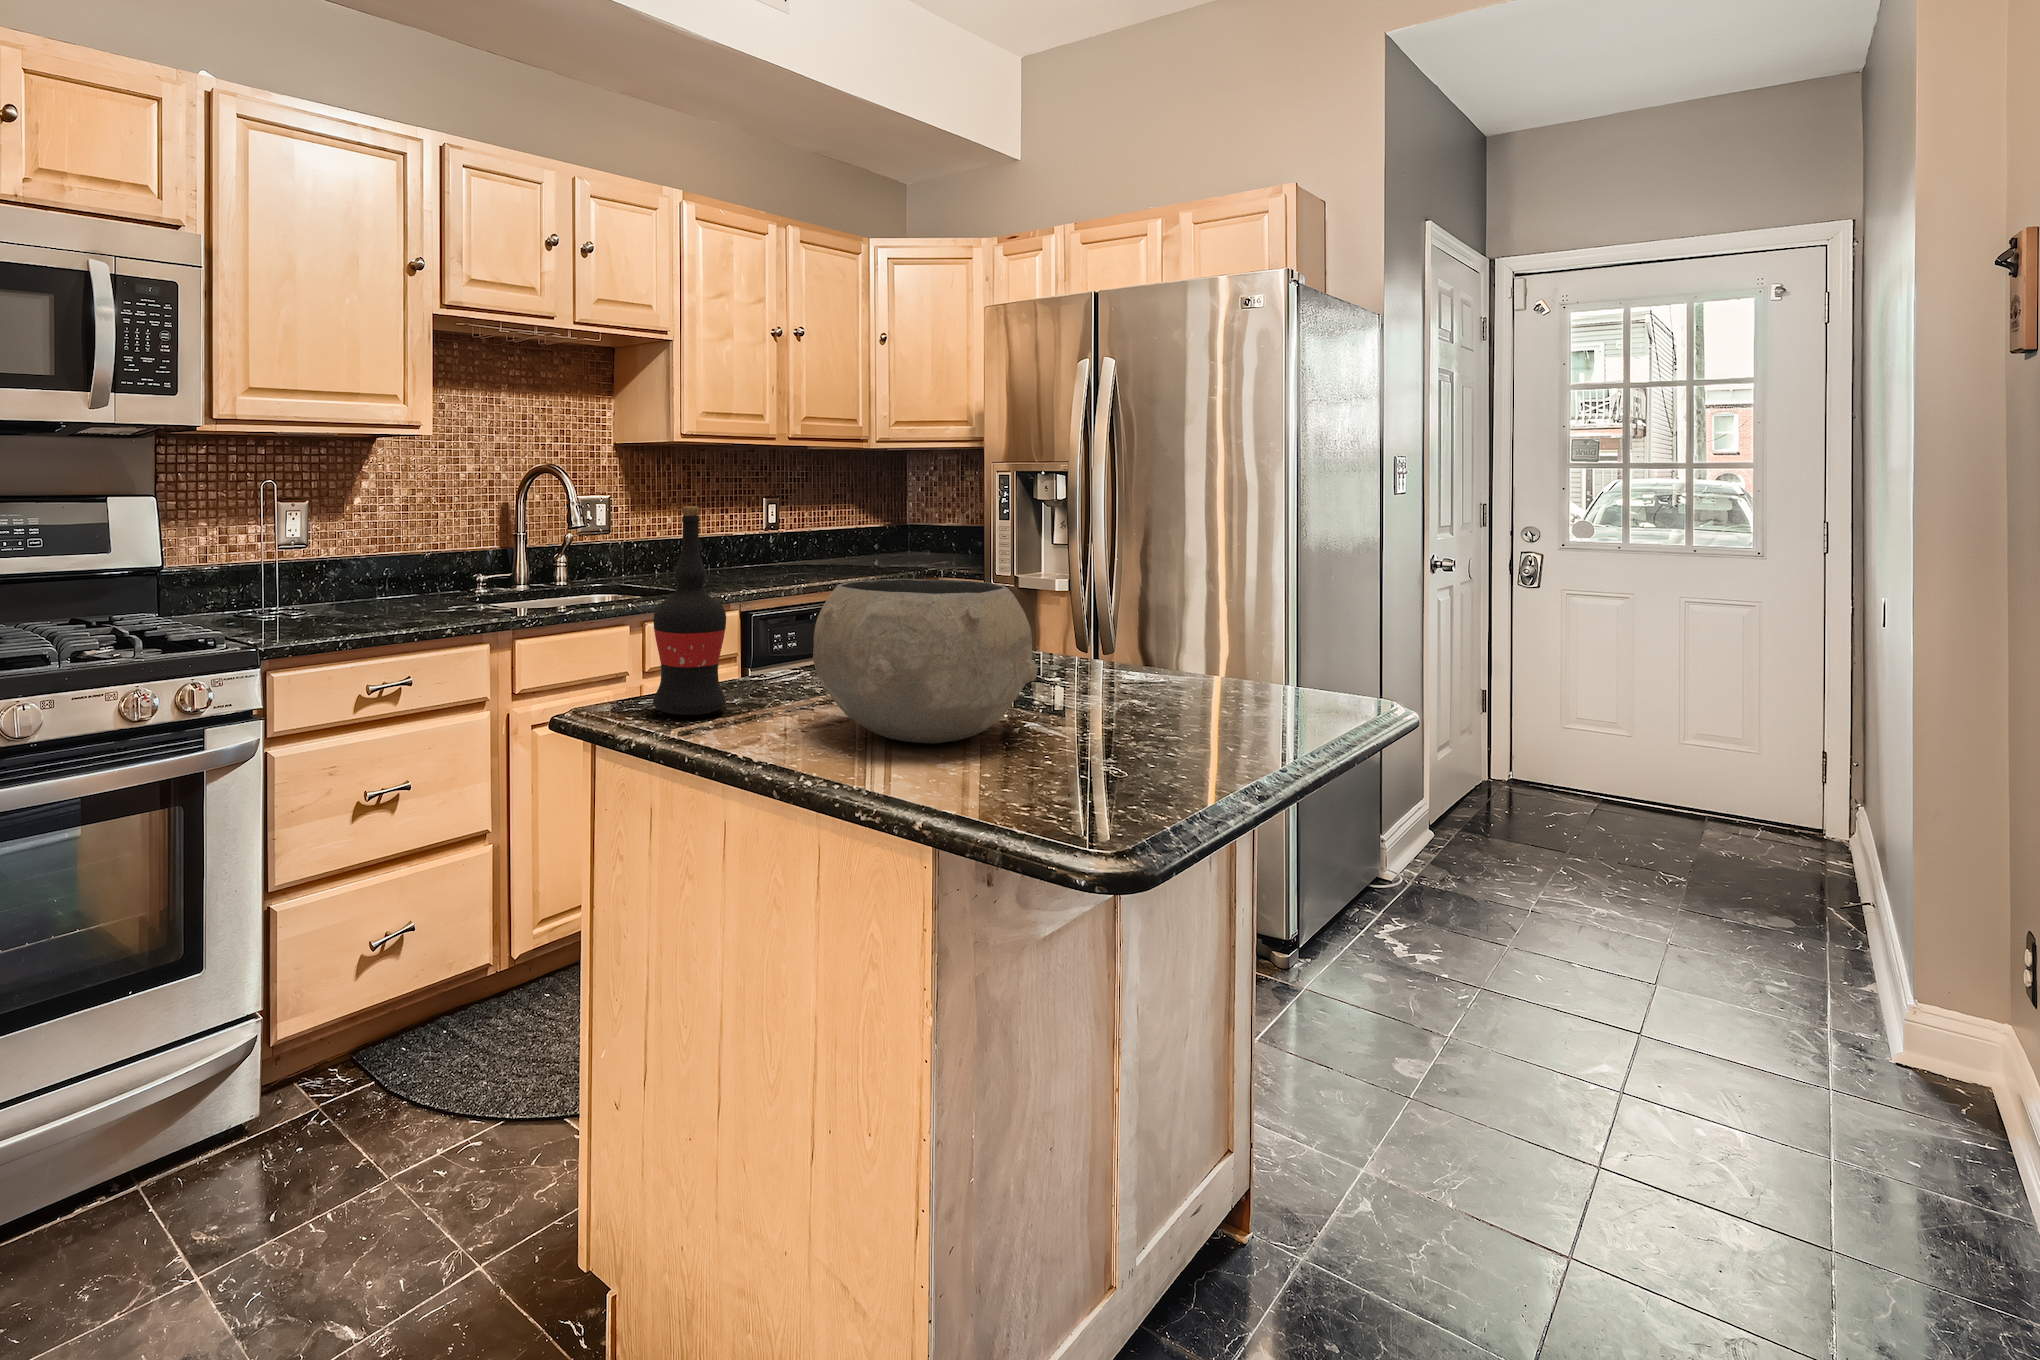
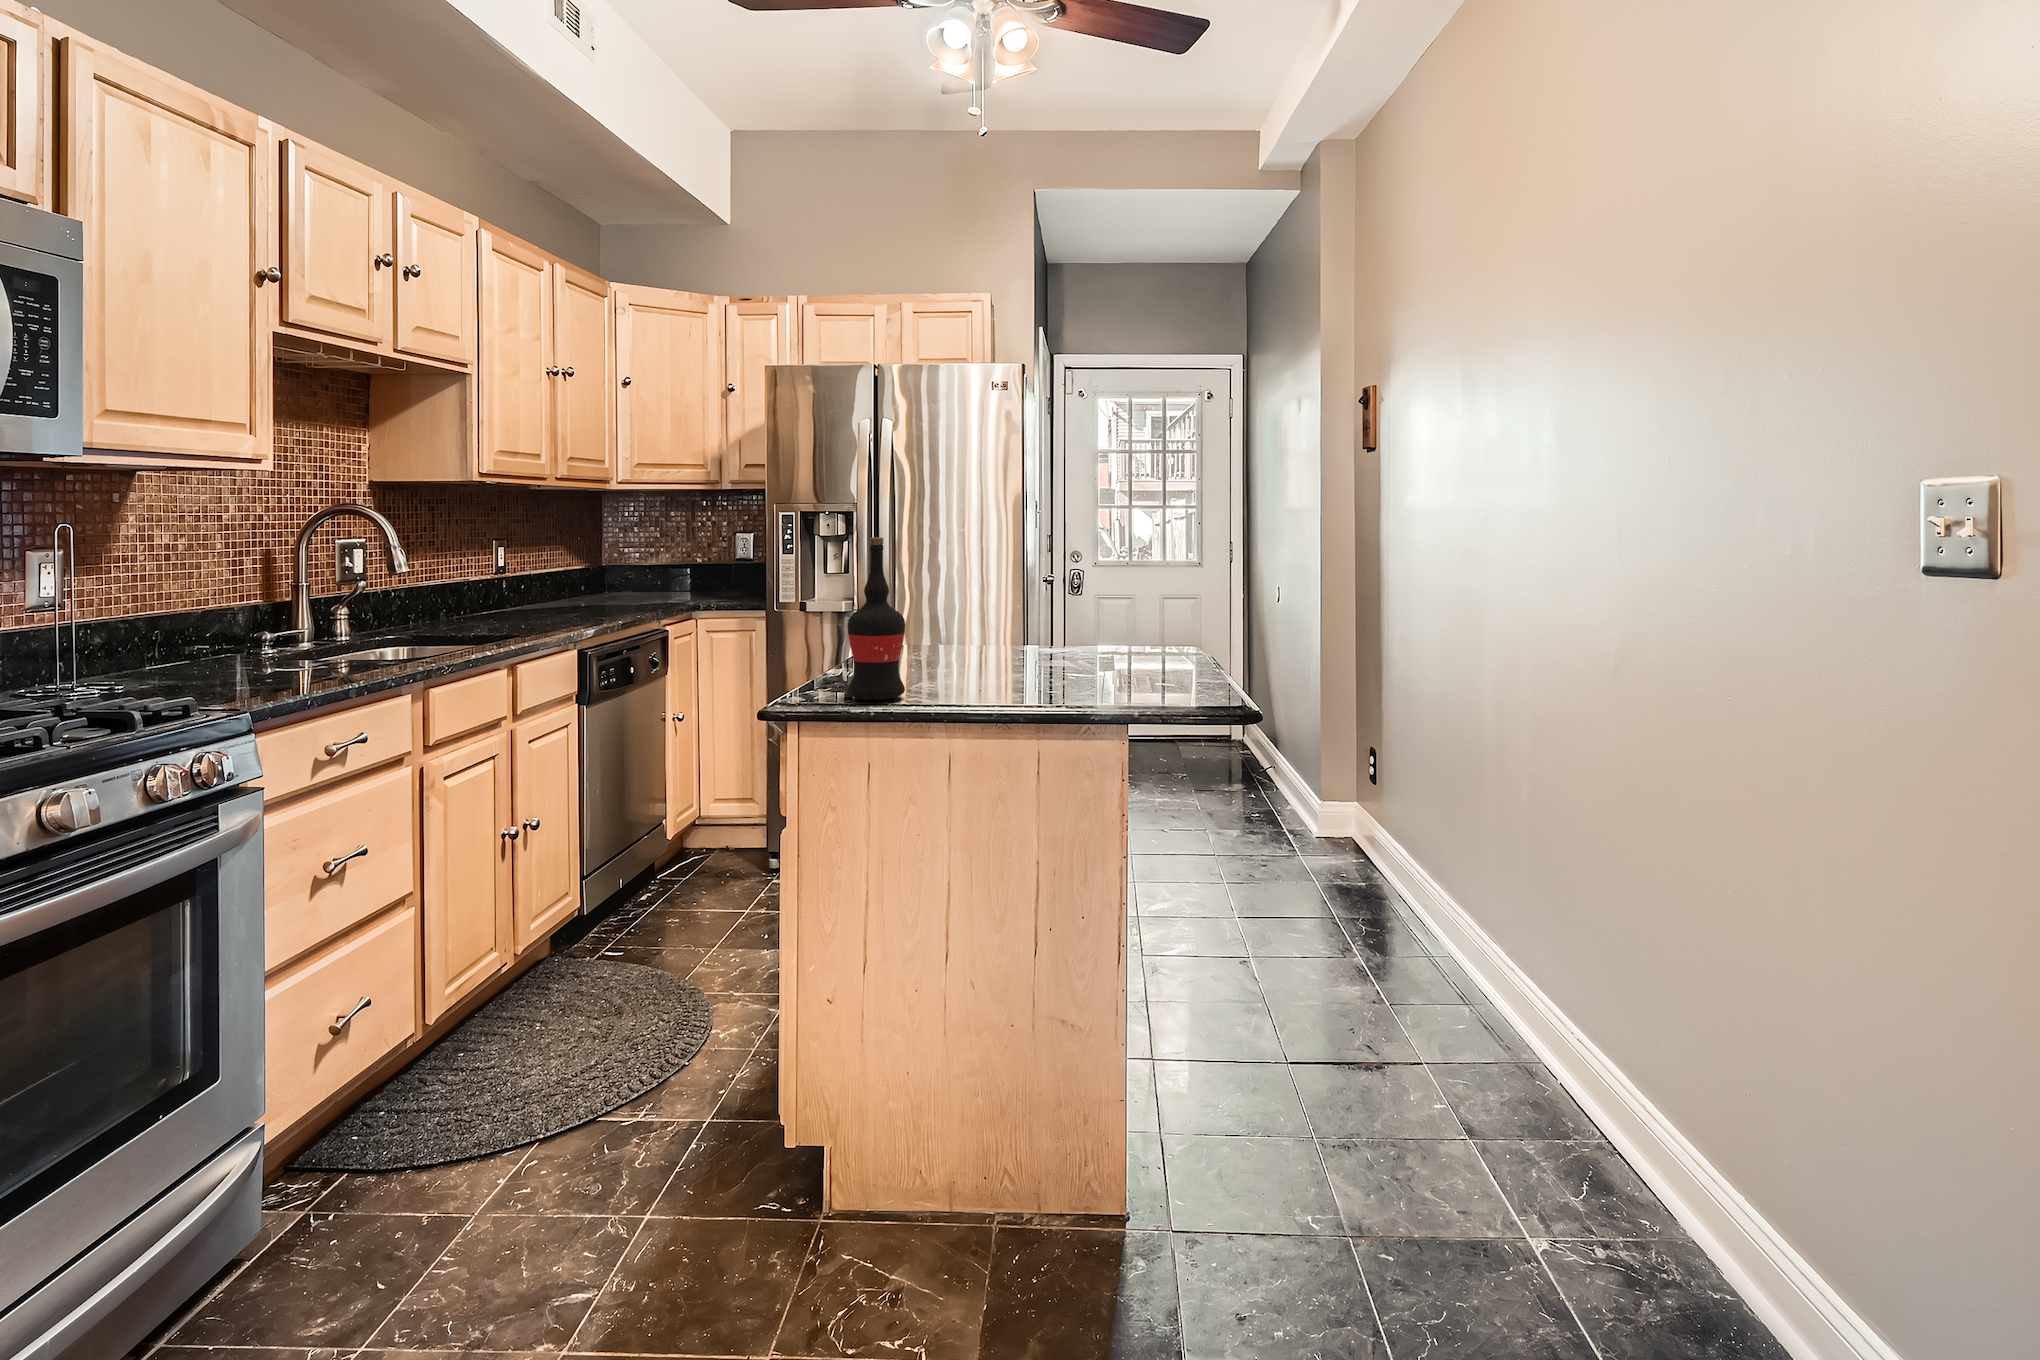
ceramic bowl: present [813,579,1038,744] -> none [975,585,1131,691]

